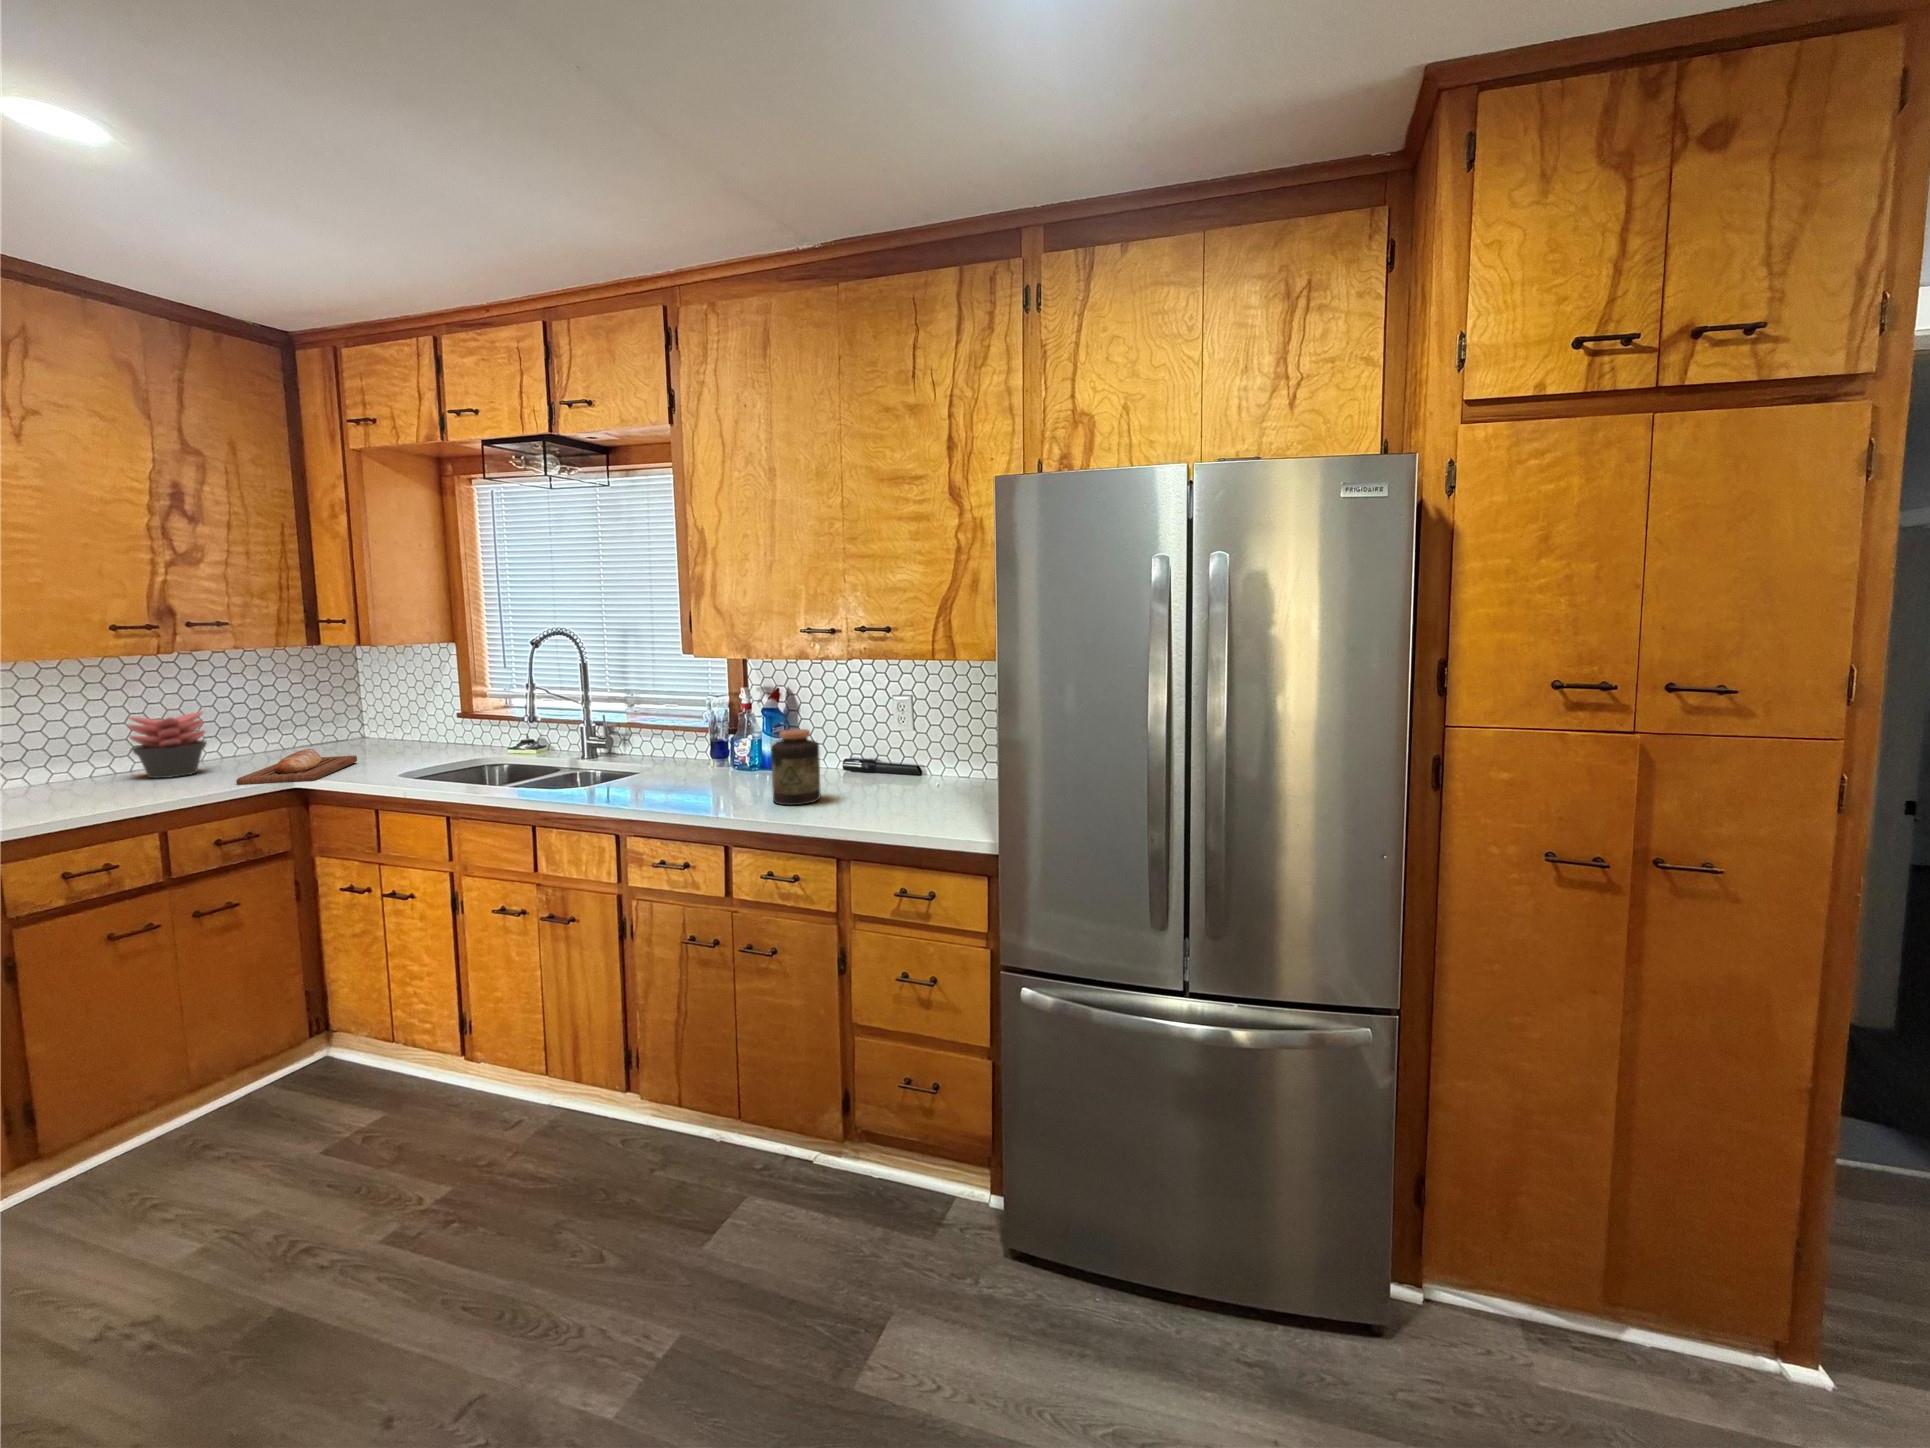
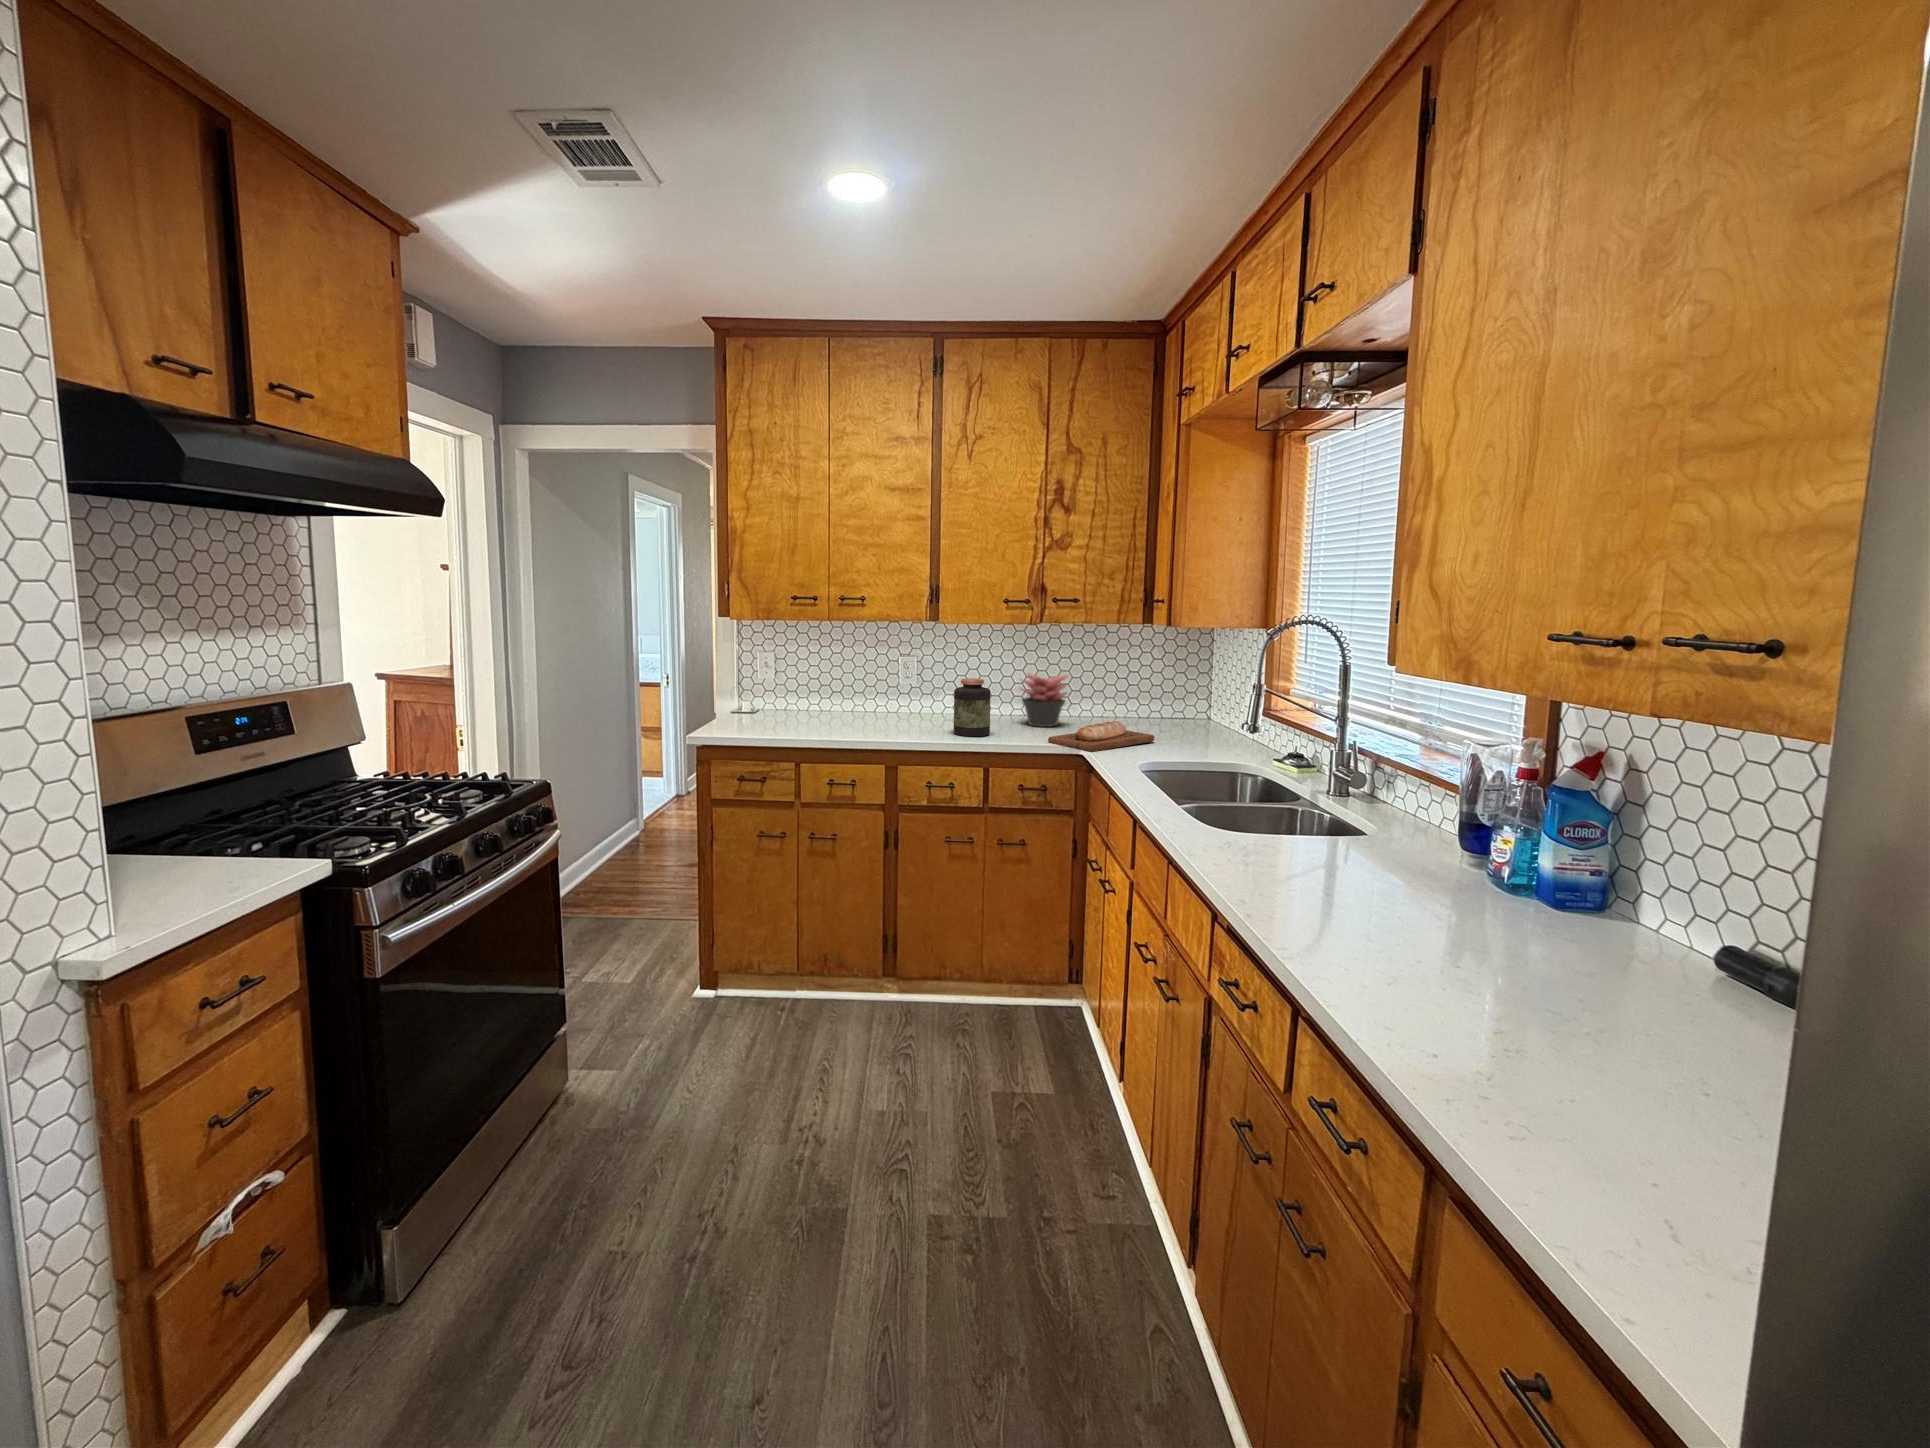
jar: present [771,729,821,805] -> present [954,678,991,736]

